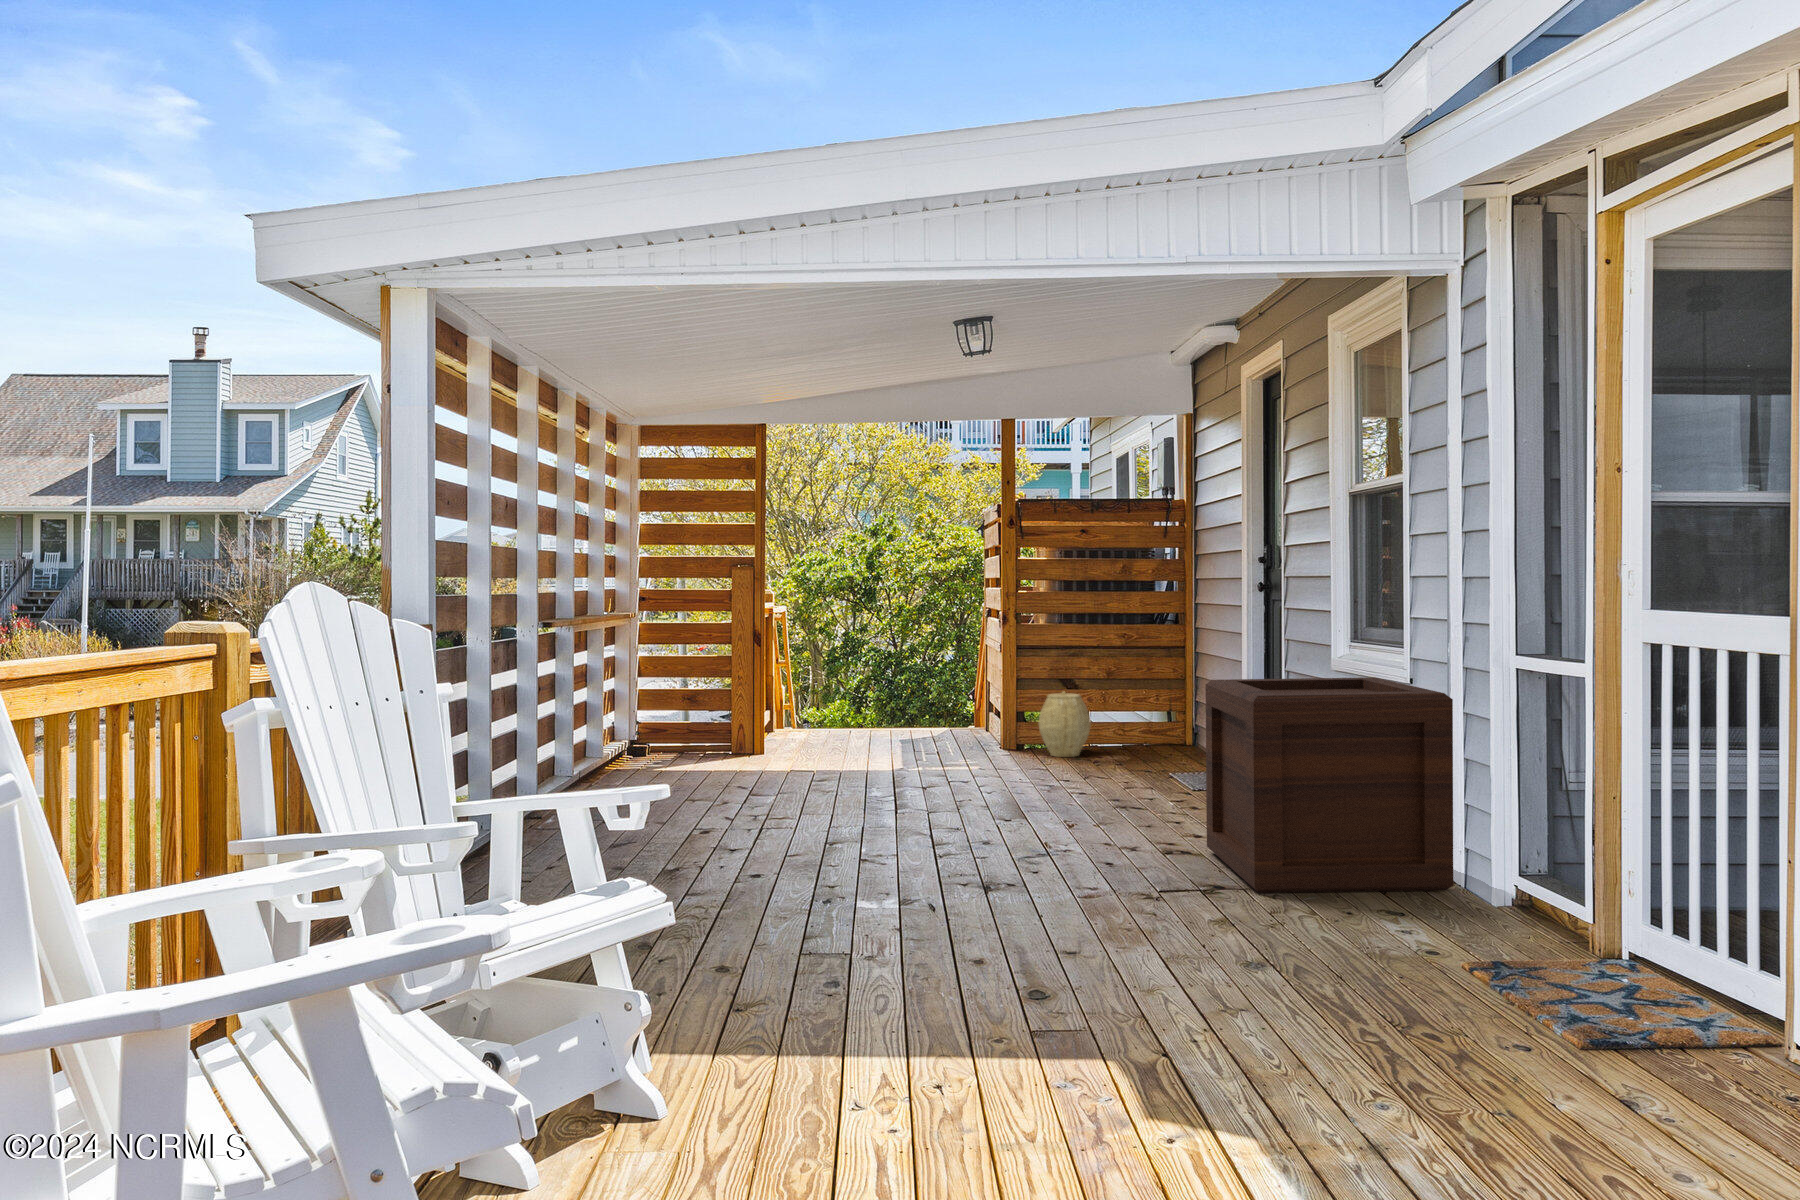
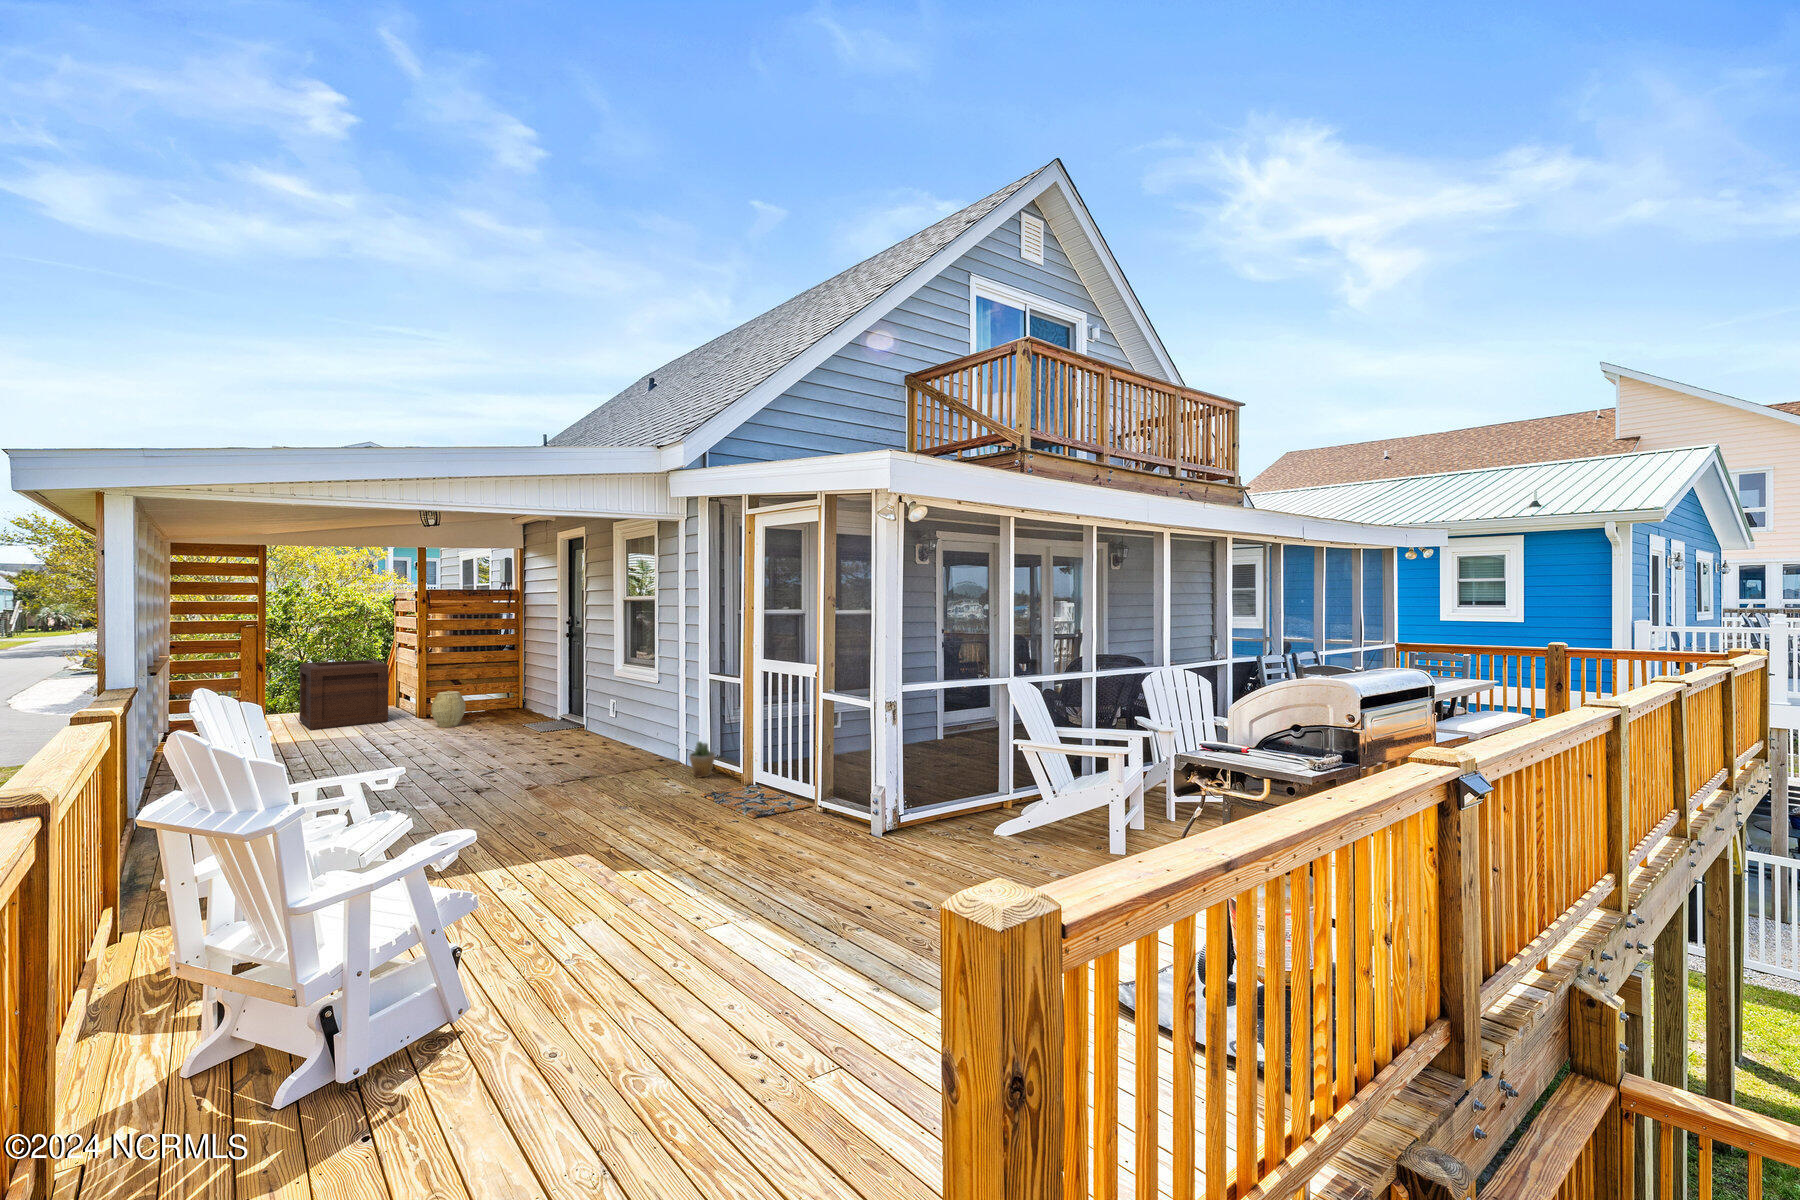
wooden crate: present [1205,677,1453,893] -> present [300,660,389,730]
potted plant: none [1451,827,1524,921] -> present [689,741,715,778]

